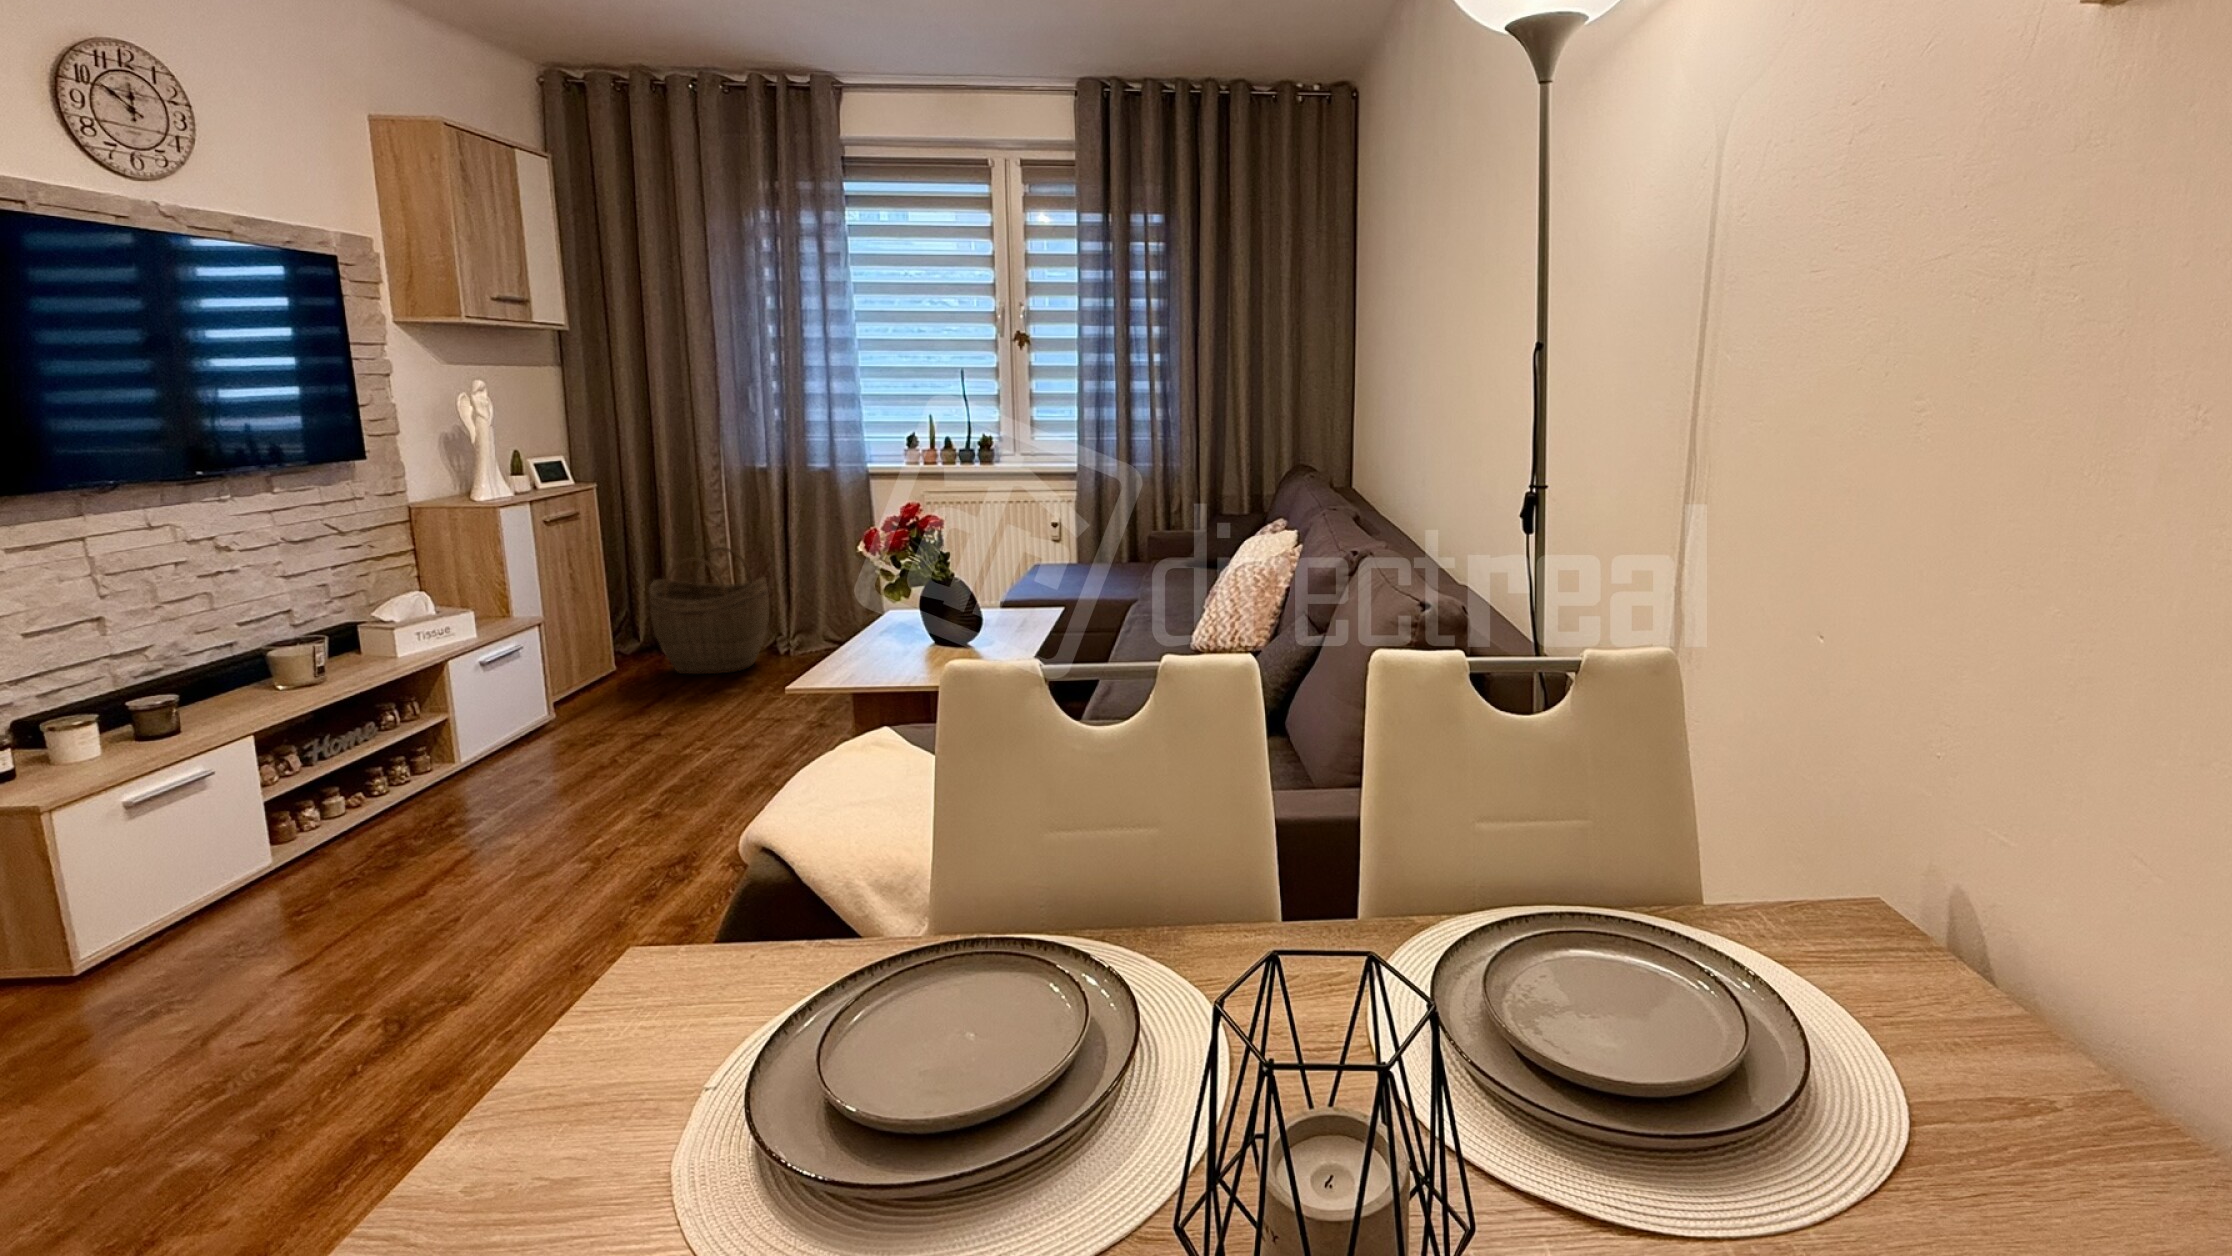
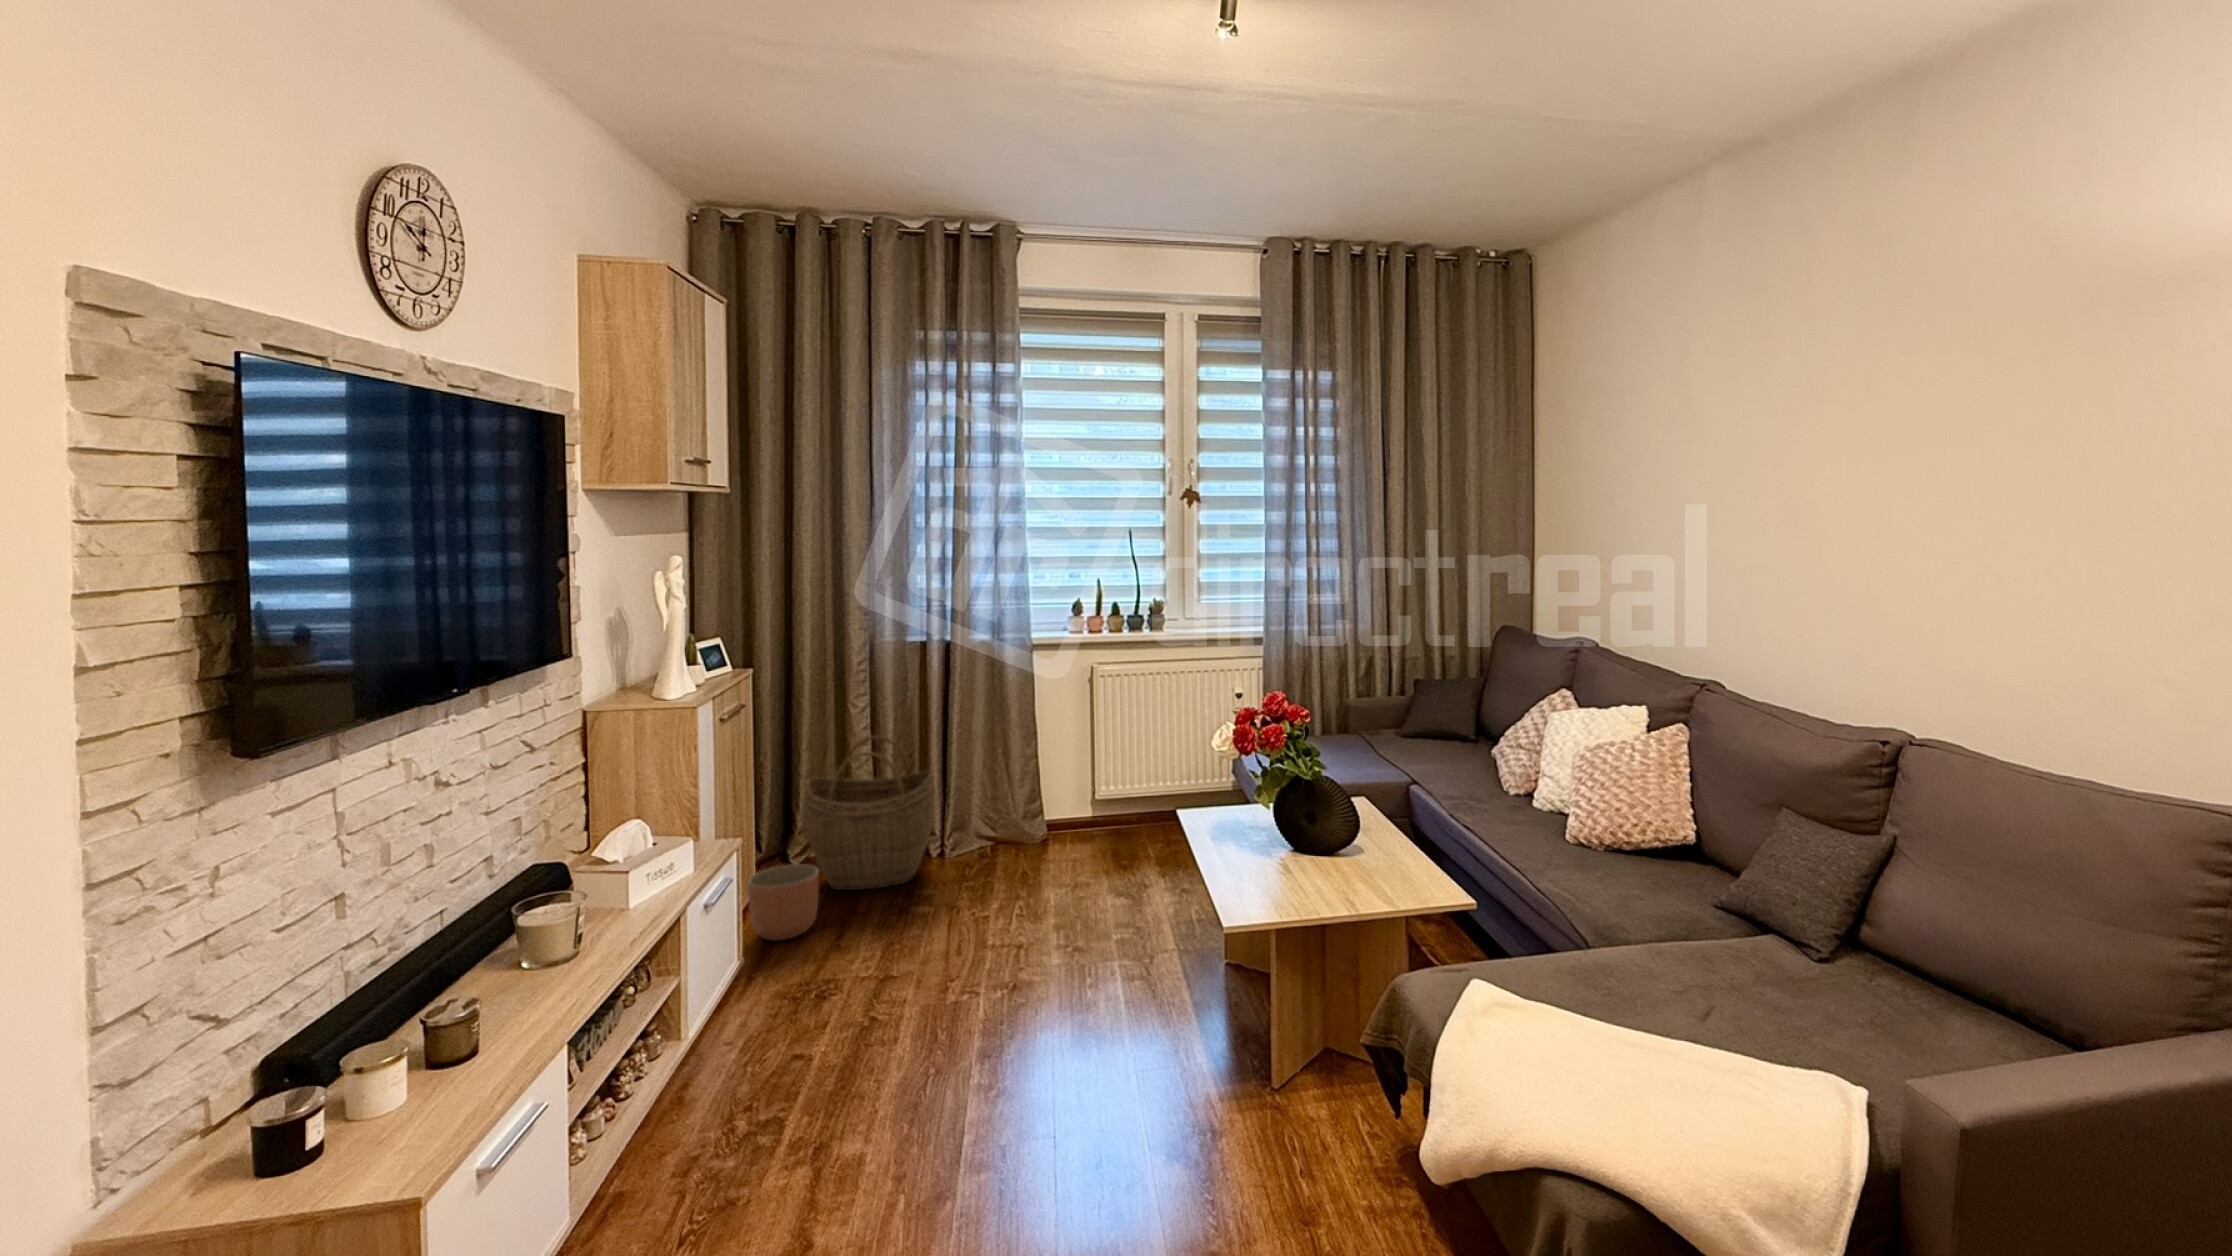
planter: none [572,647,636,705] -> present [748,864,819,940]

